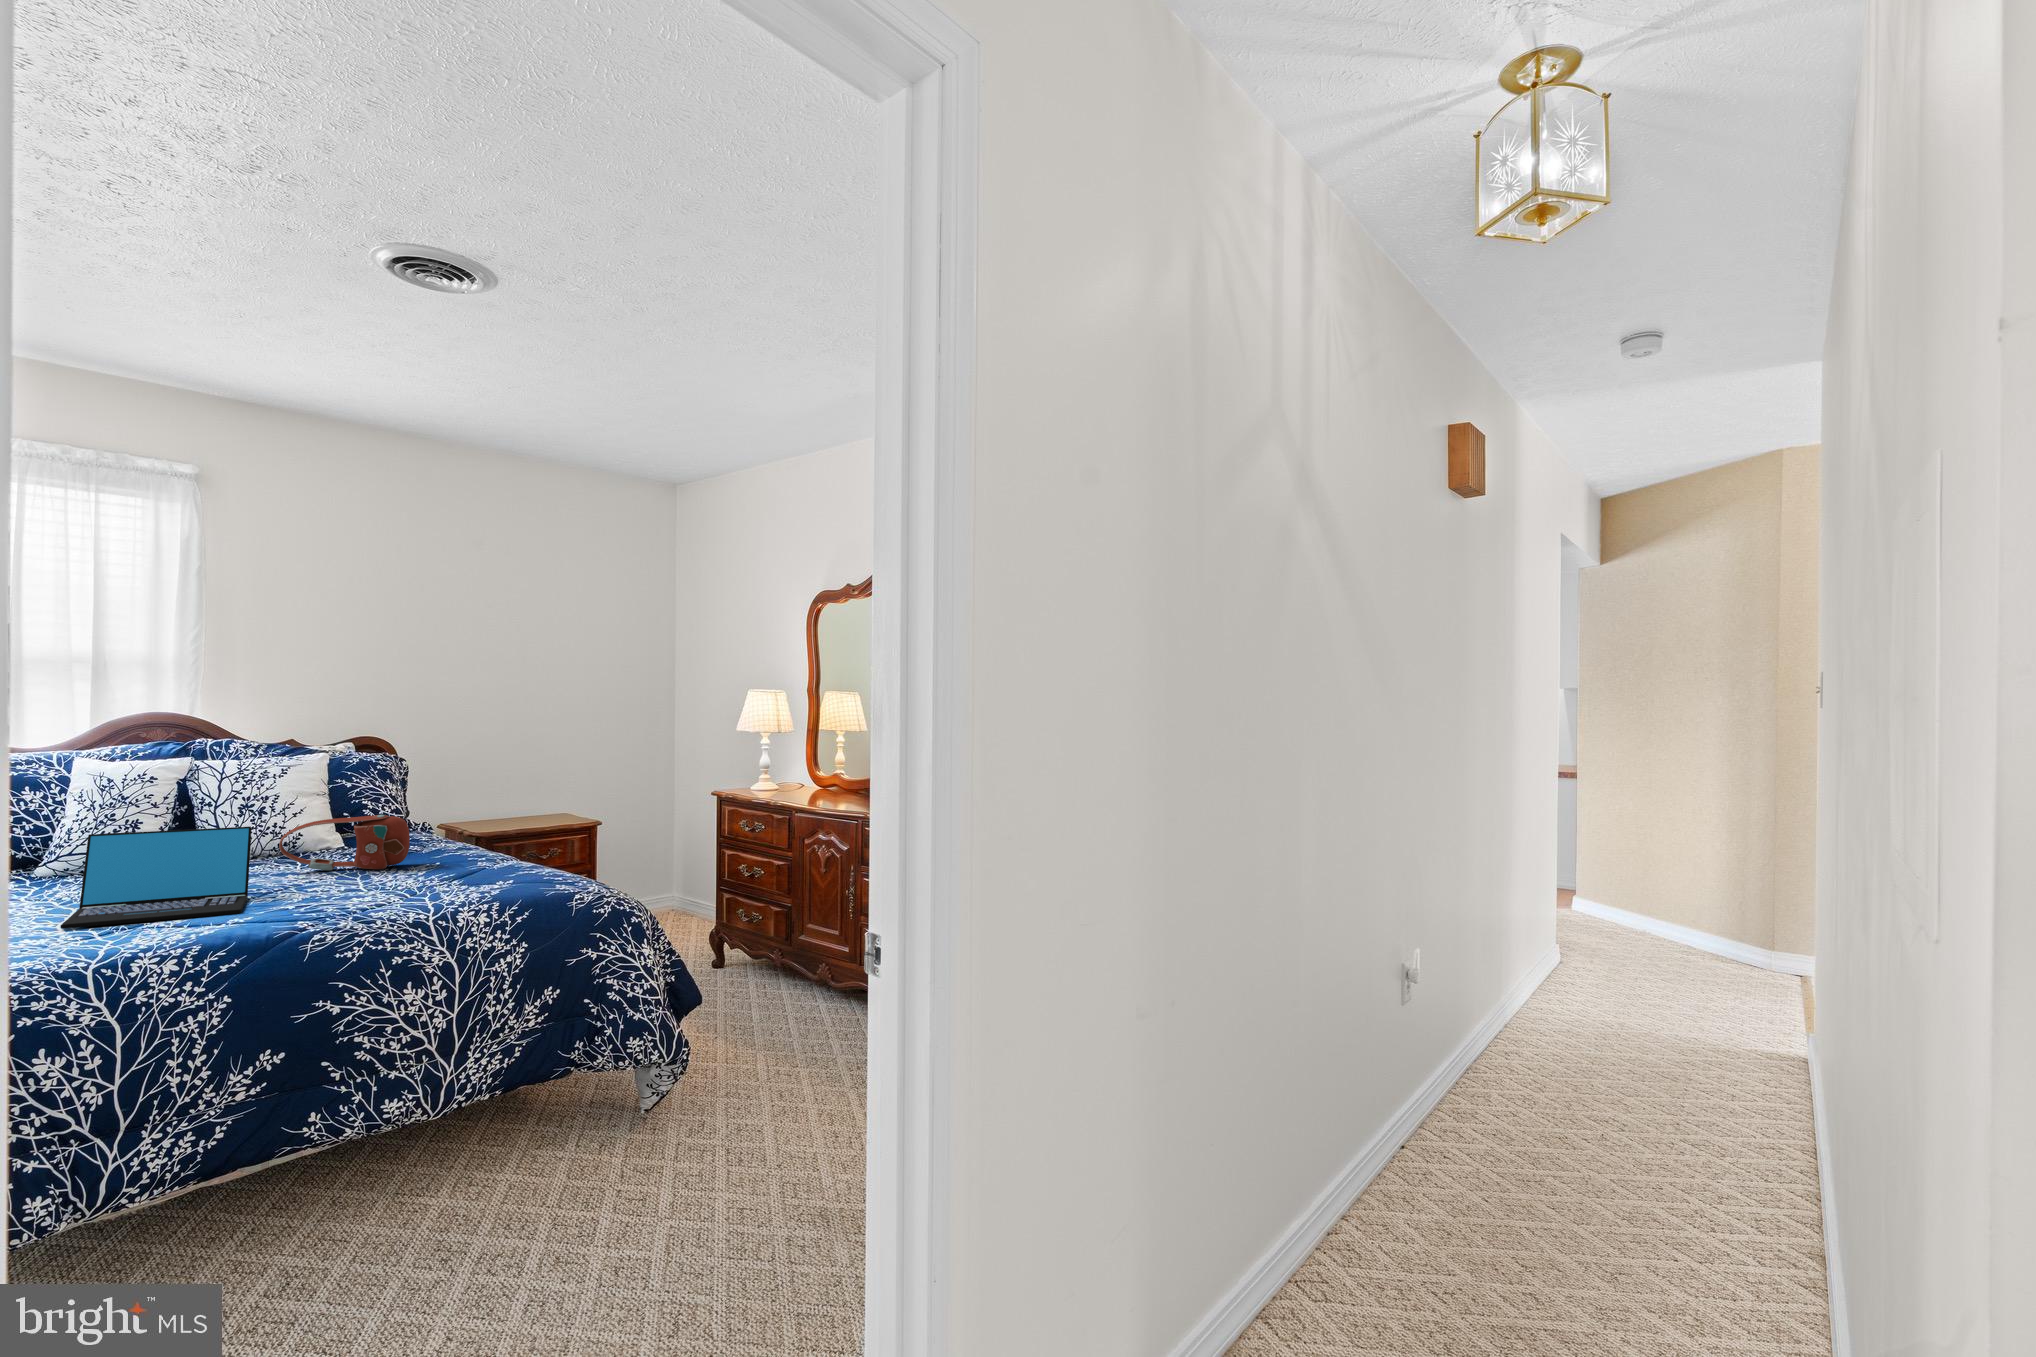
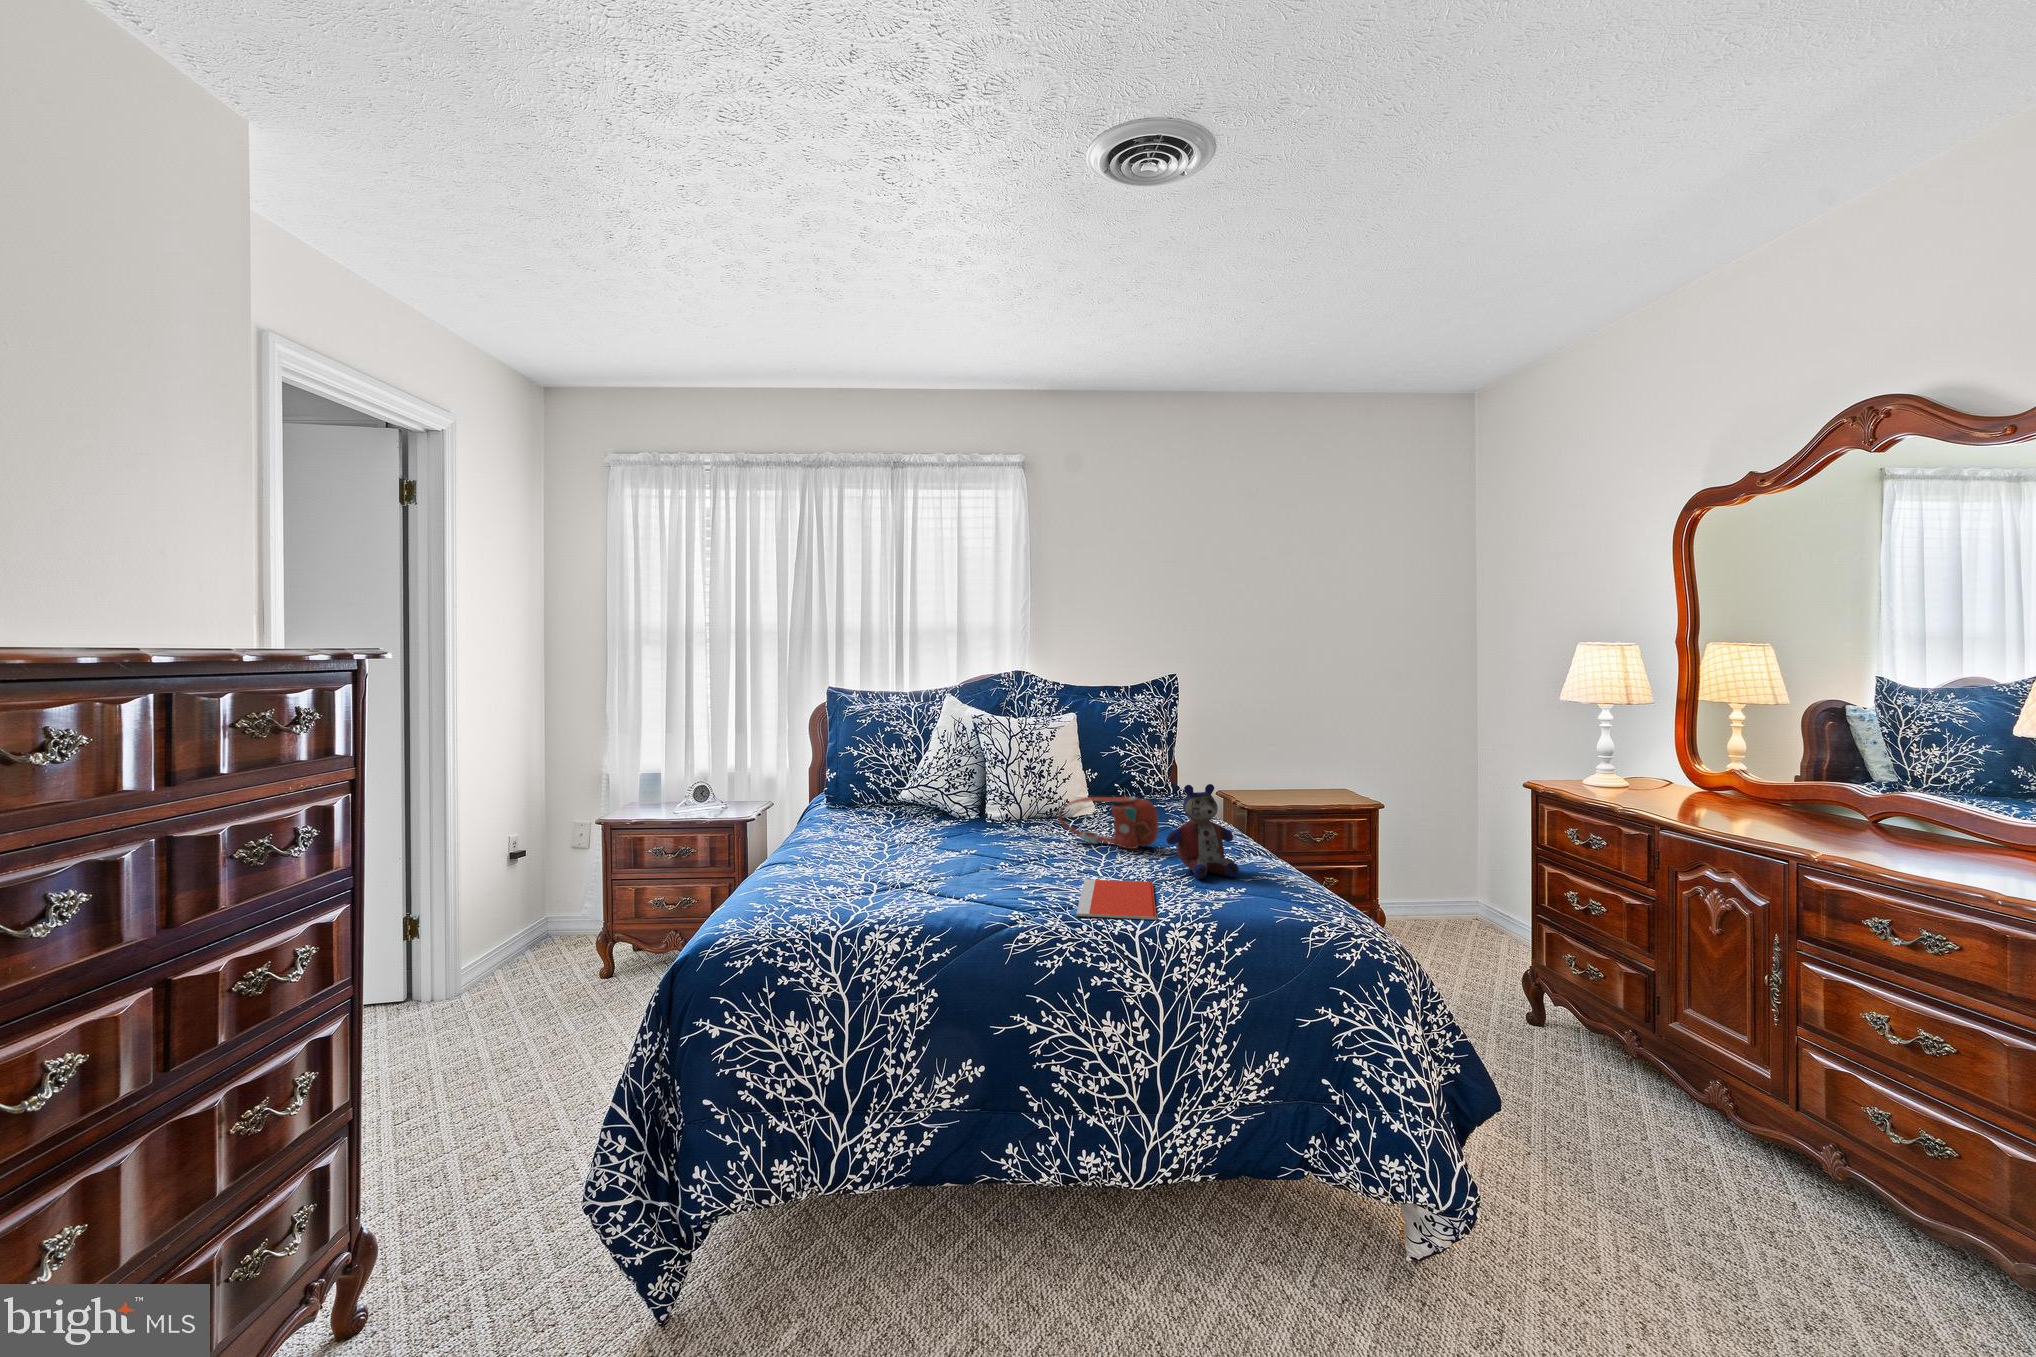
stuffed bear: none [433,792,507,878] -> present [1166,784,1239,879]
laptop: present [61,827,252,929] -> none [878,797,1022,887]
notebook: none [349,886,447,914] -> present [1076,879,1156,920]

